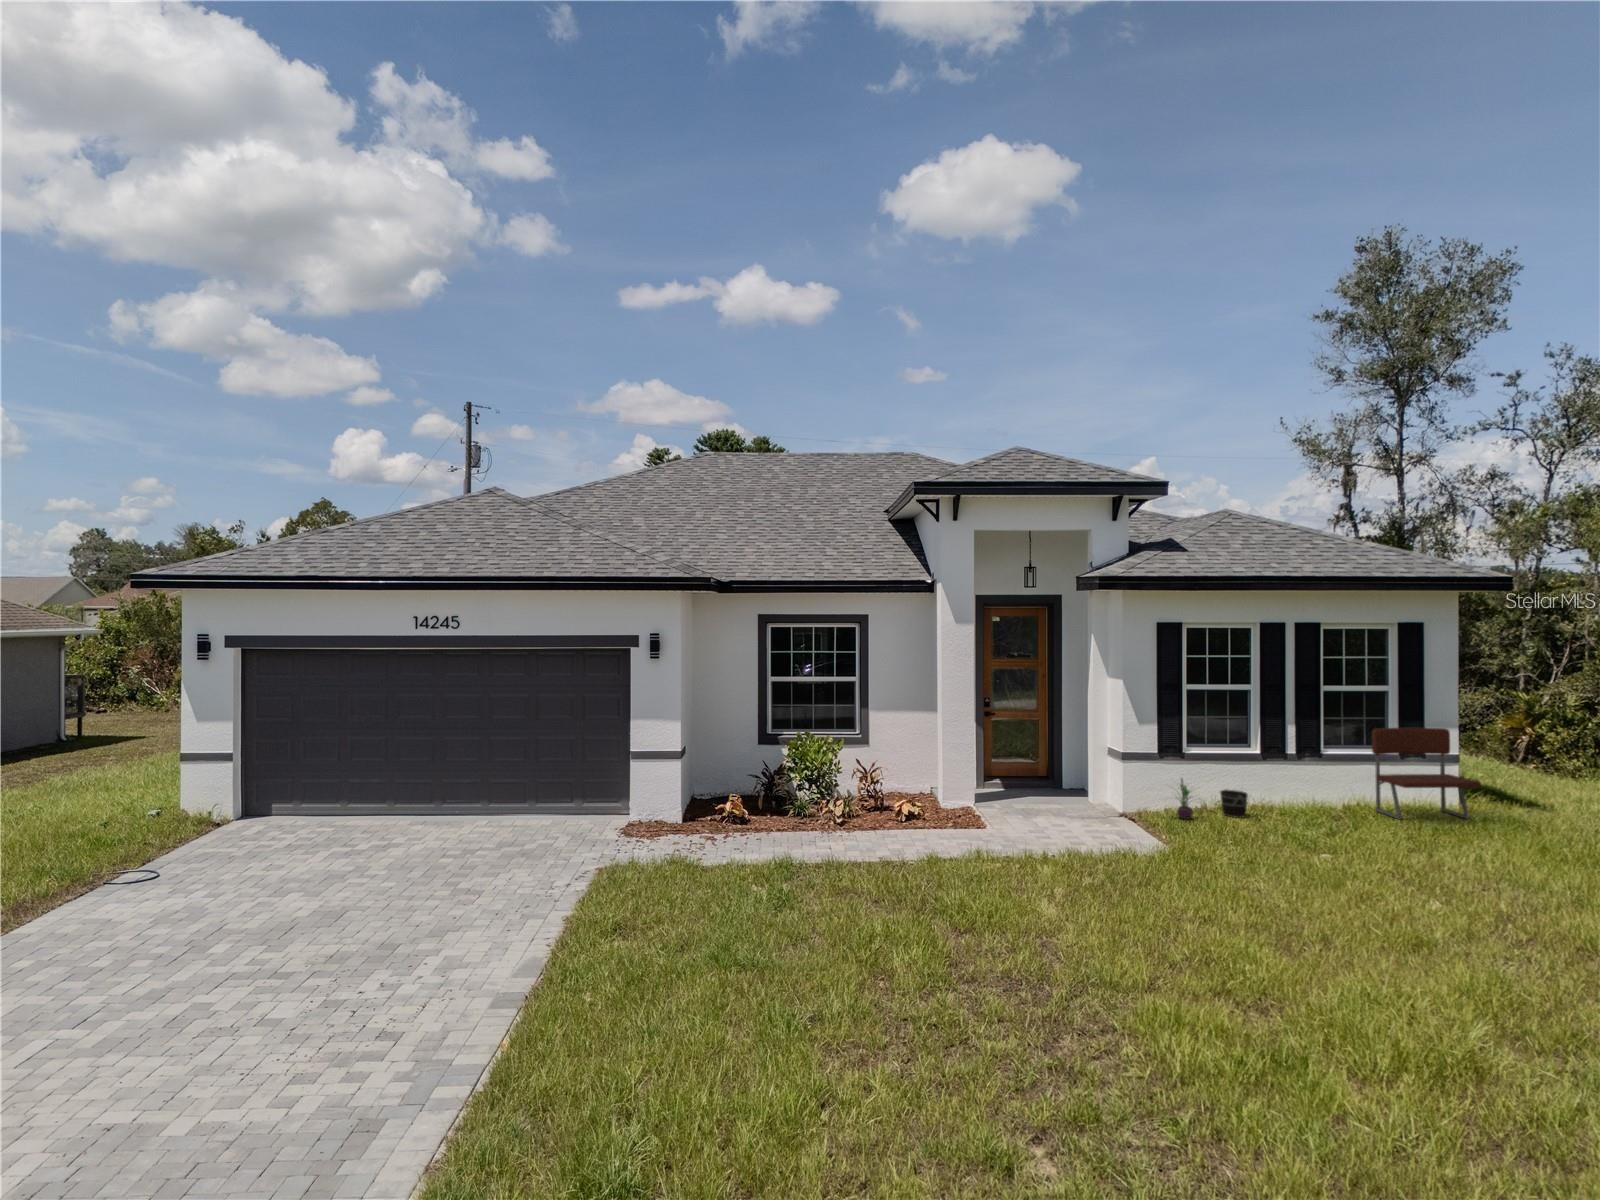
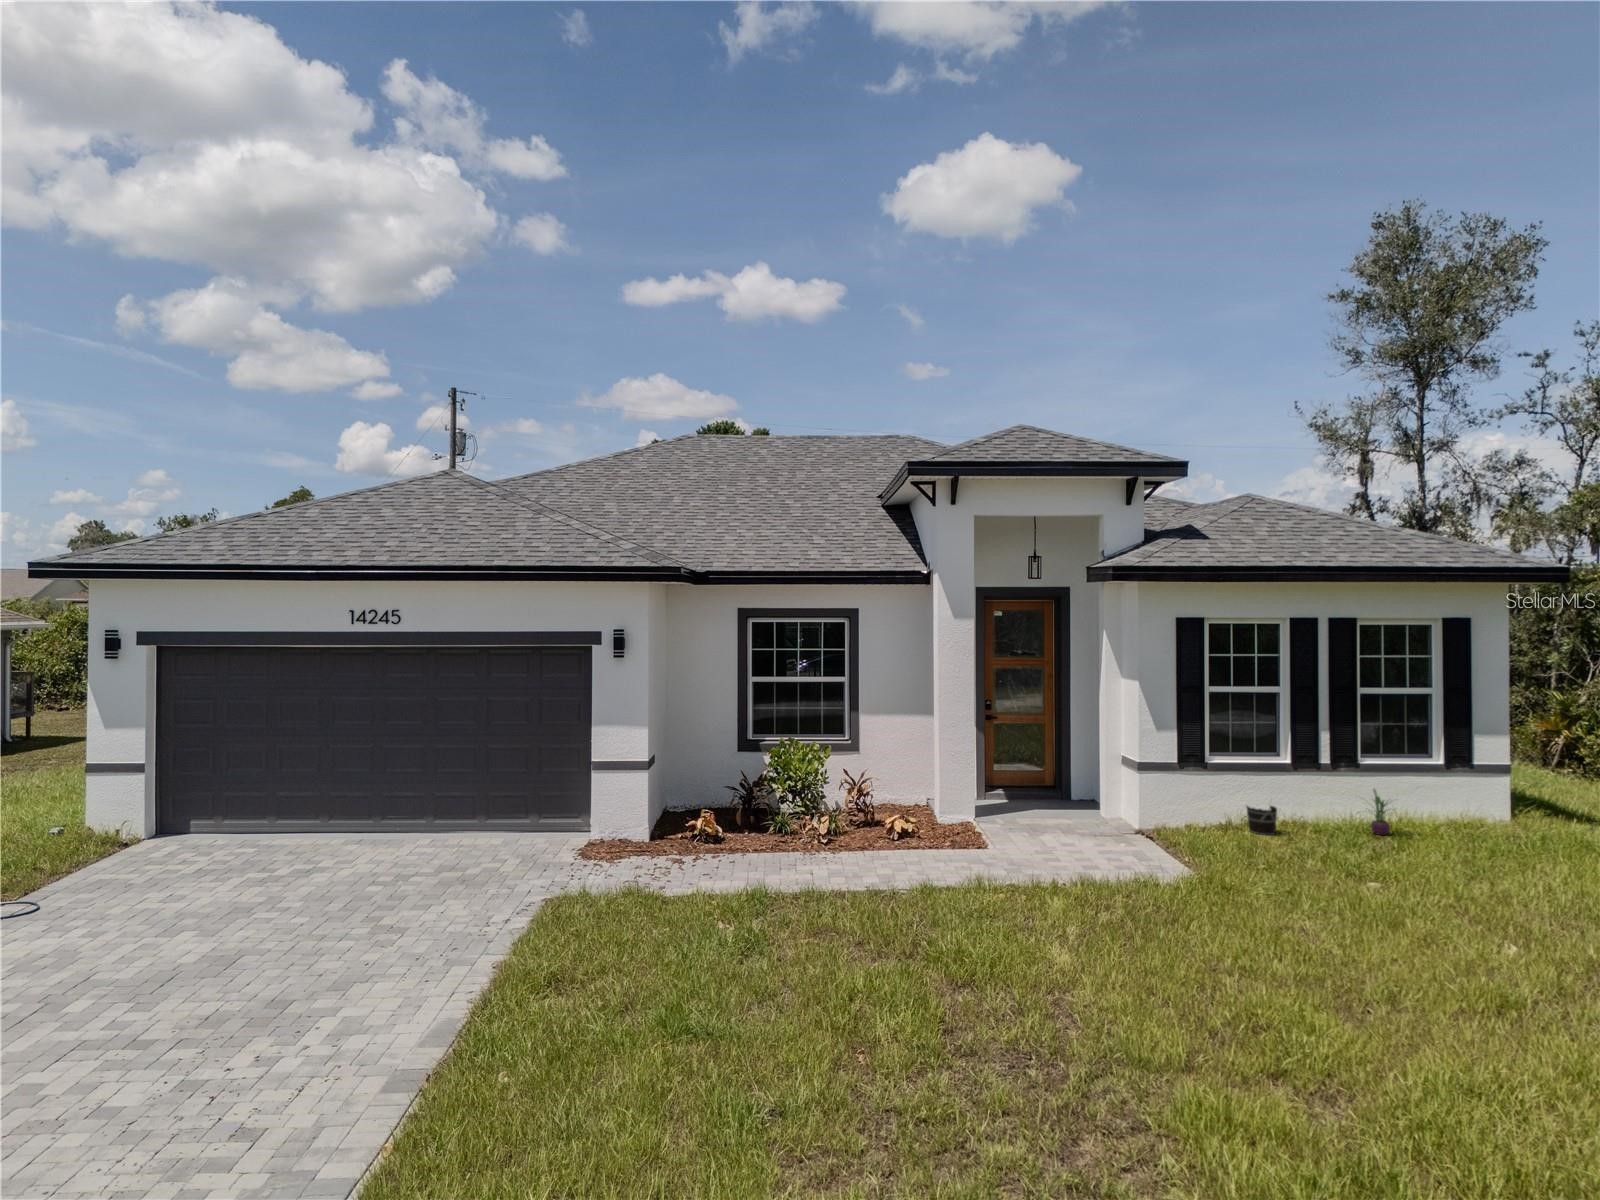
bench: present [1372,728,1481,820] -> none [1414,734,1538,837]
decorative plant: present [1176,779,1193,819] -> present [1357,789,1390,835]

